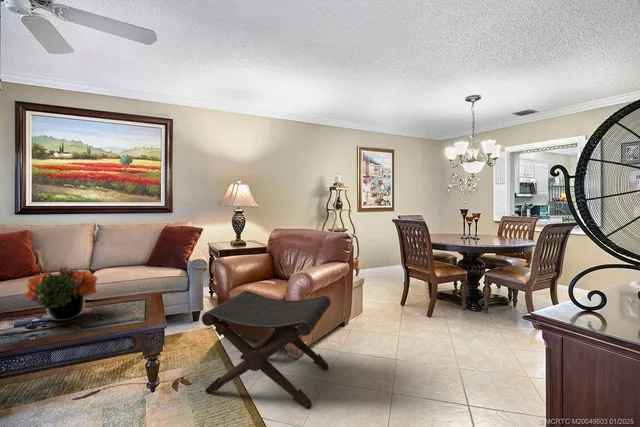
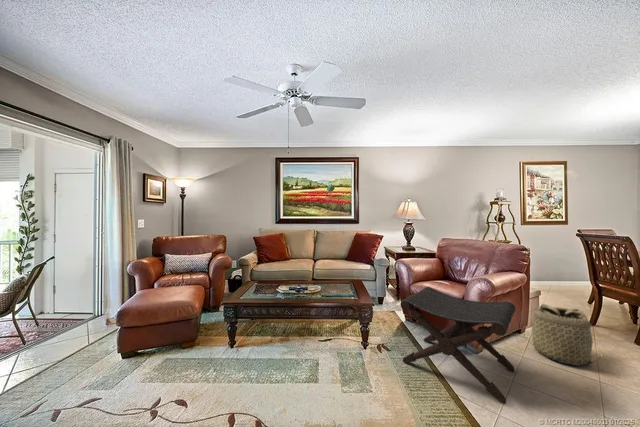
flower arrangement: present [25,267,97,321] -> none [292,257,328,291]
basket: none [342,293,400,348] -> present [532,304,593,365]

